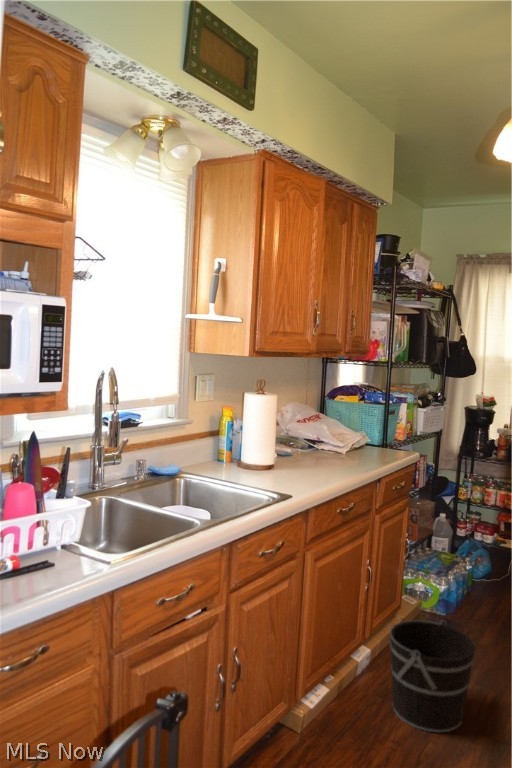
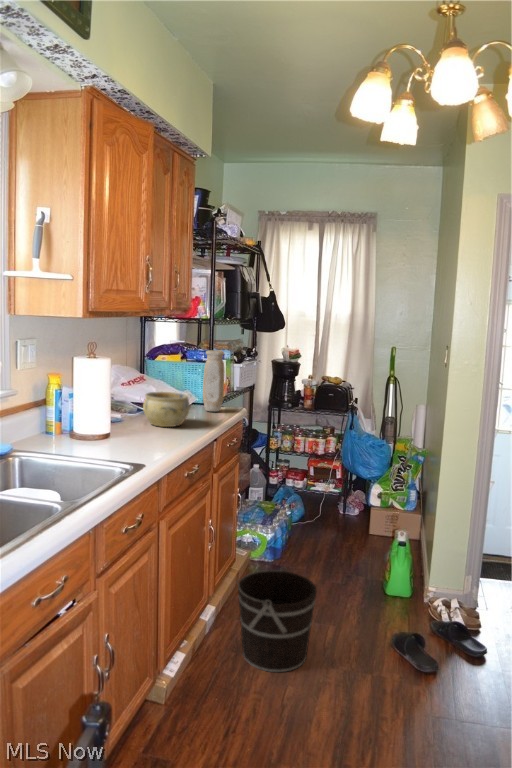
vase: none [373,391,395,452] -> present [203,350,225,412]
ceramic bowl: none [308,428,353,463] -> present [143,391,190,427]

